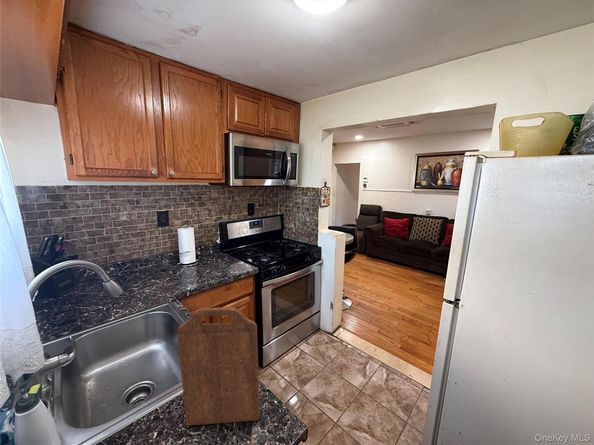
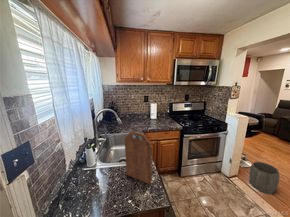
woven basket: none [355,296,388,339] -> present [250,162,279,194]

